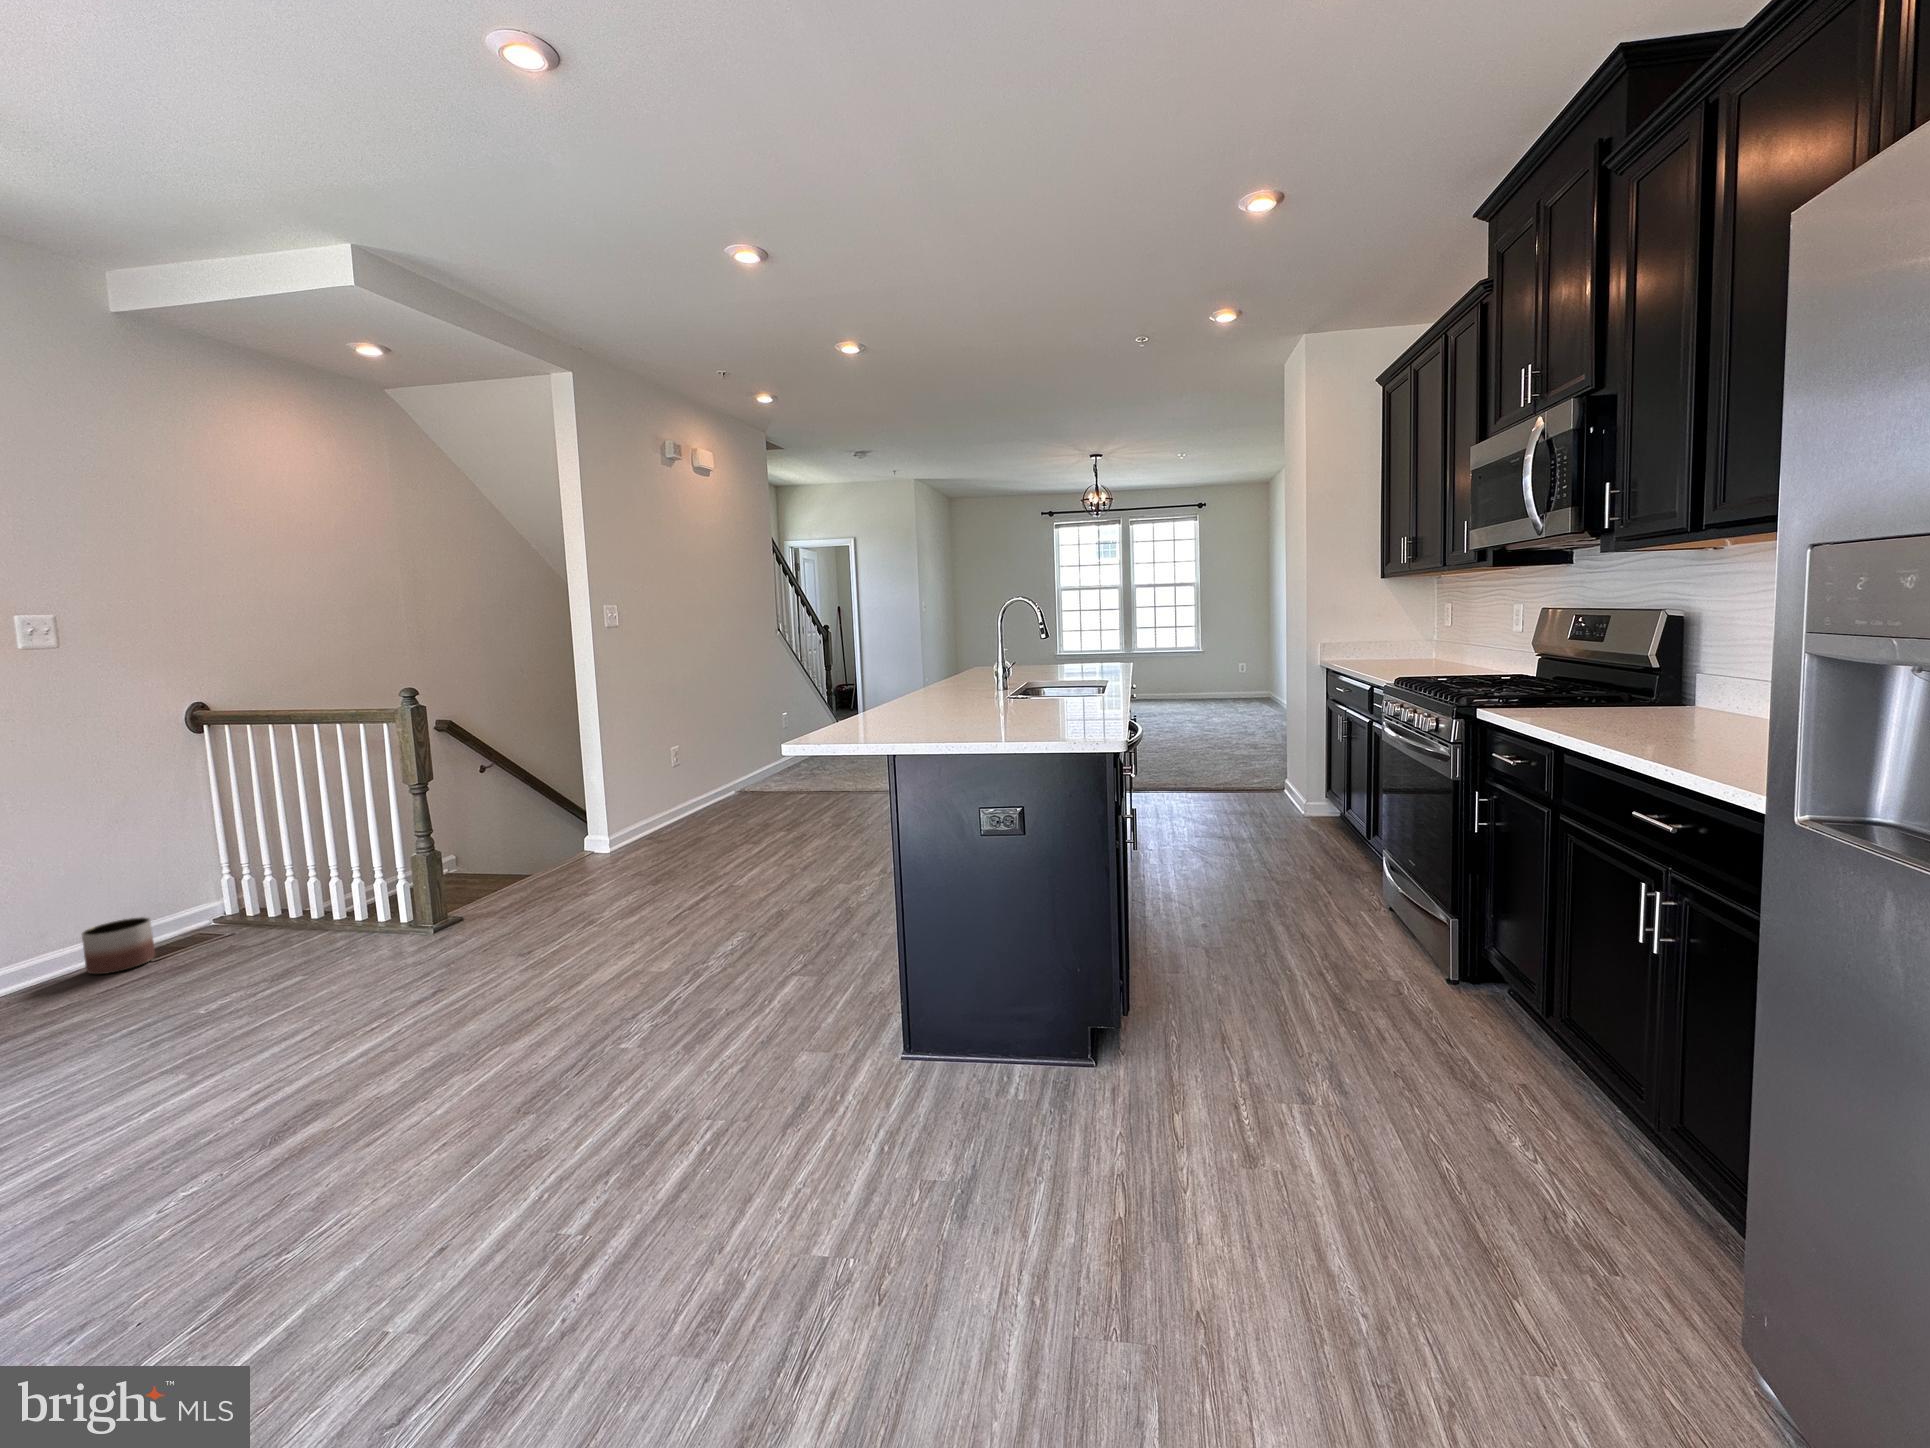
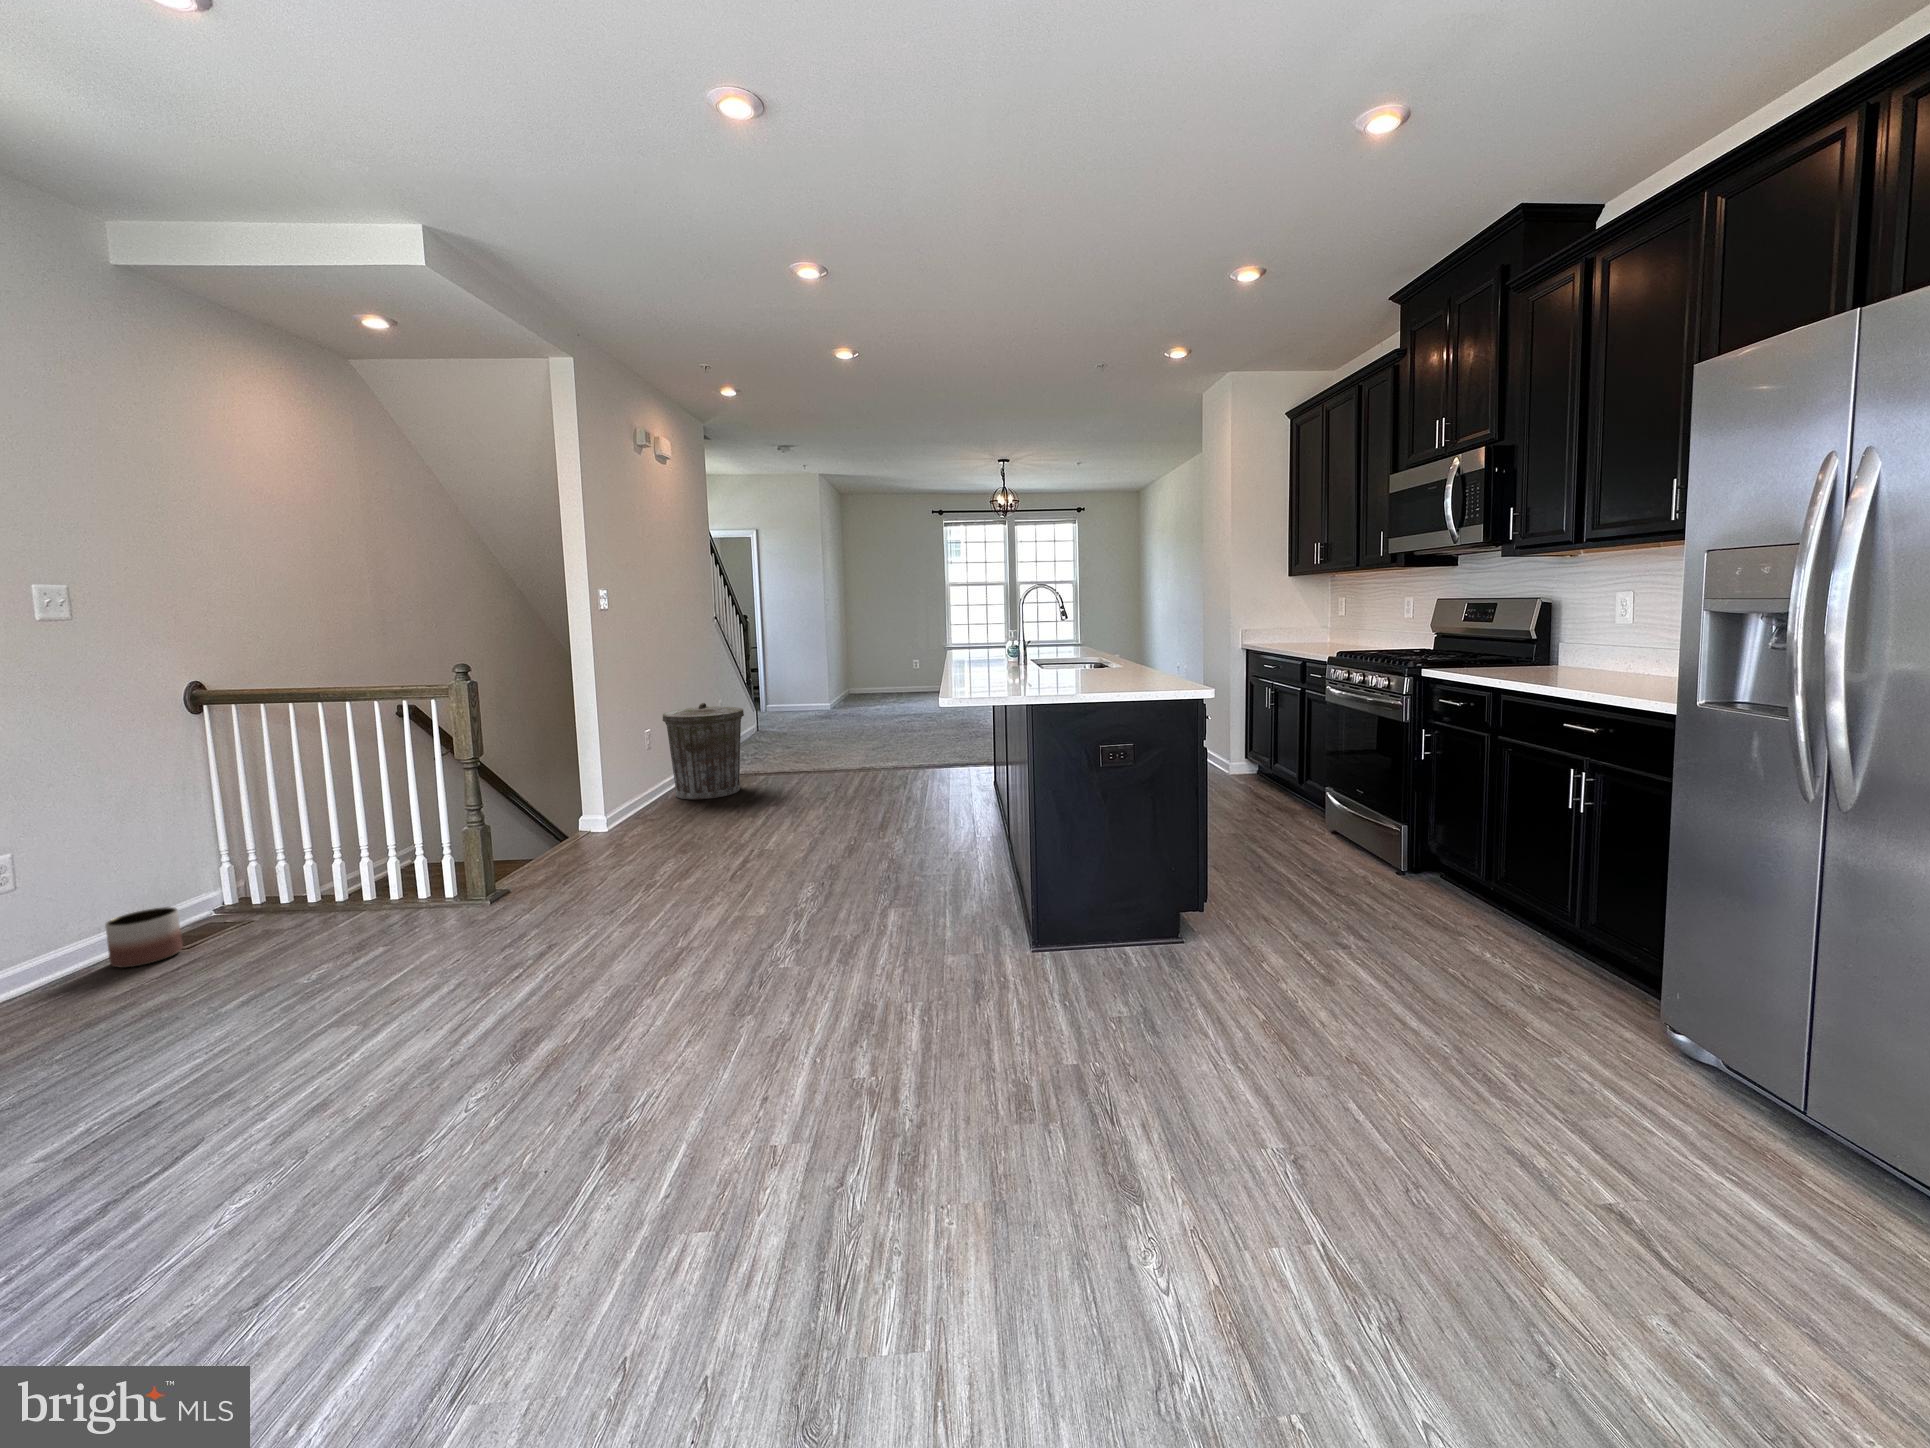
trash can: none [686,720,769,821] -> present [662,703,744,800]

